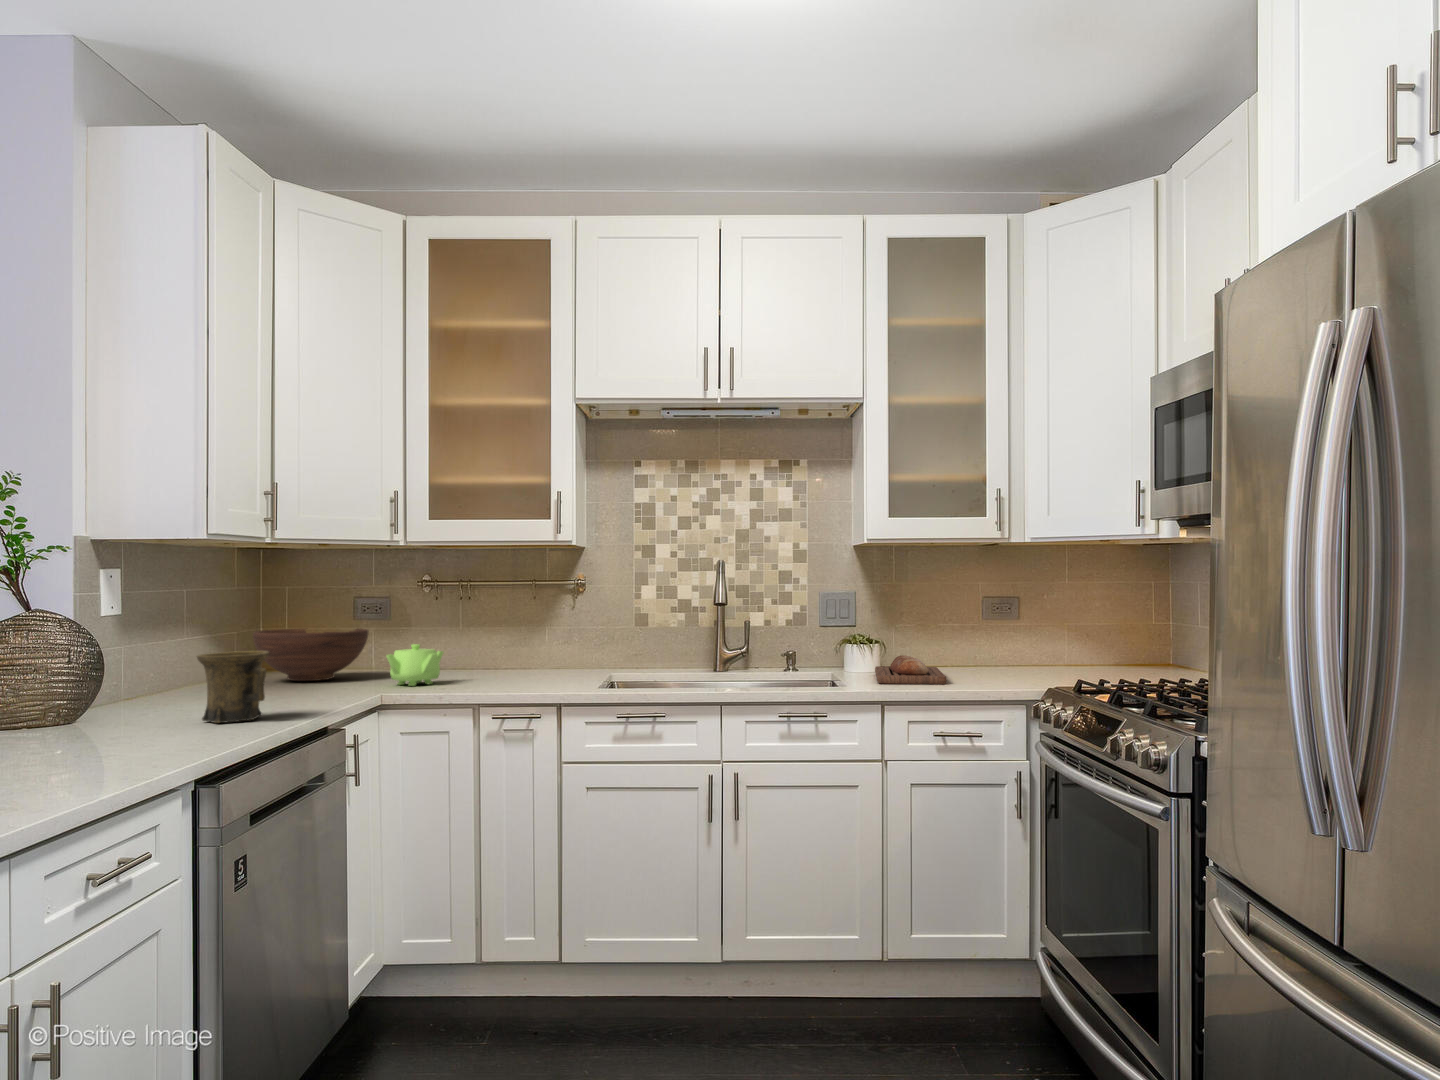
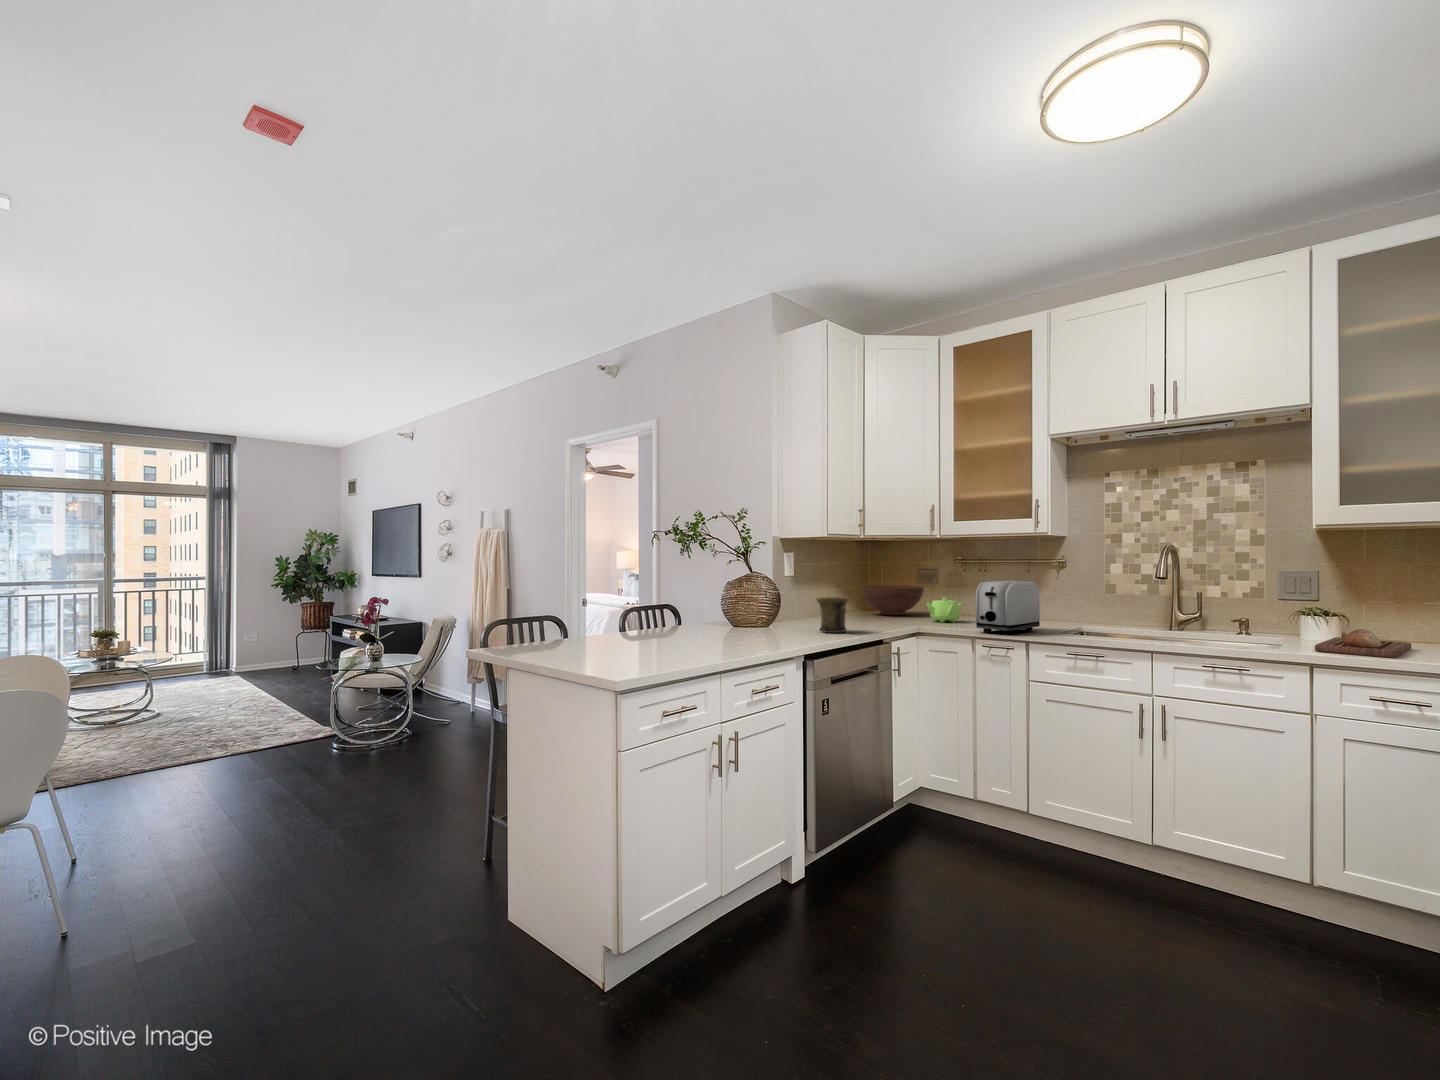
toaster: none [488,612,571,696] -> present [976,581,1040,634]

